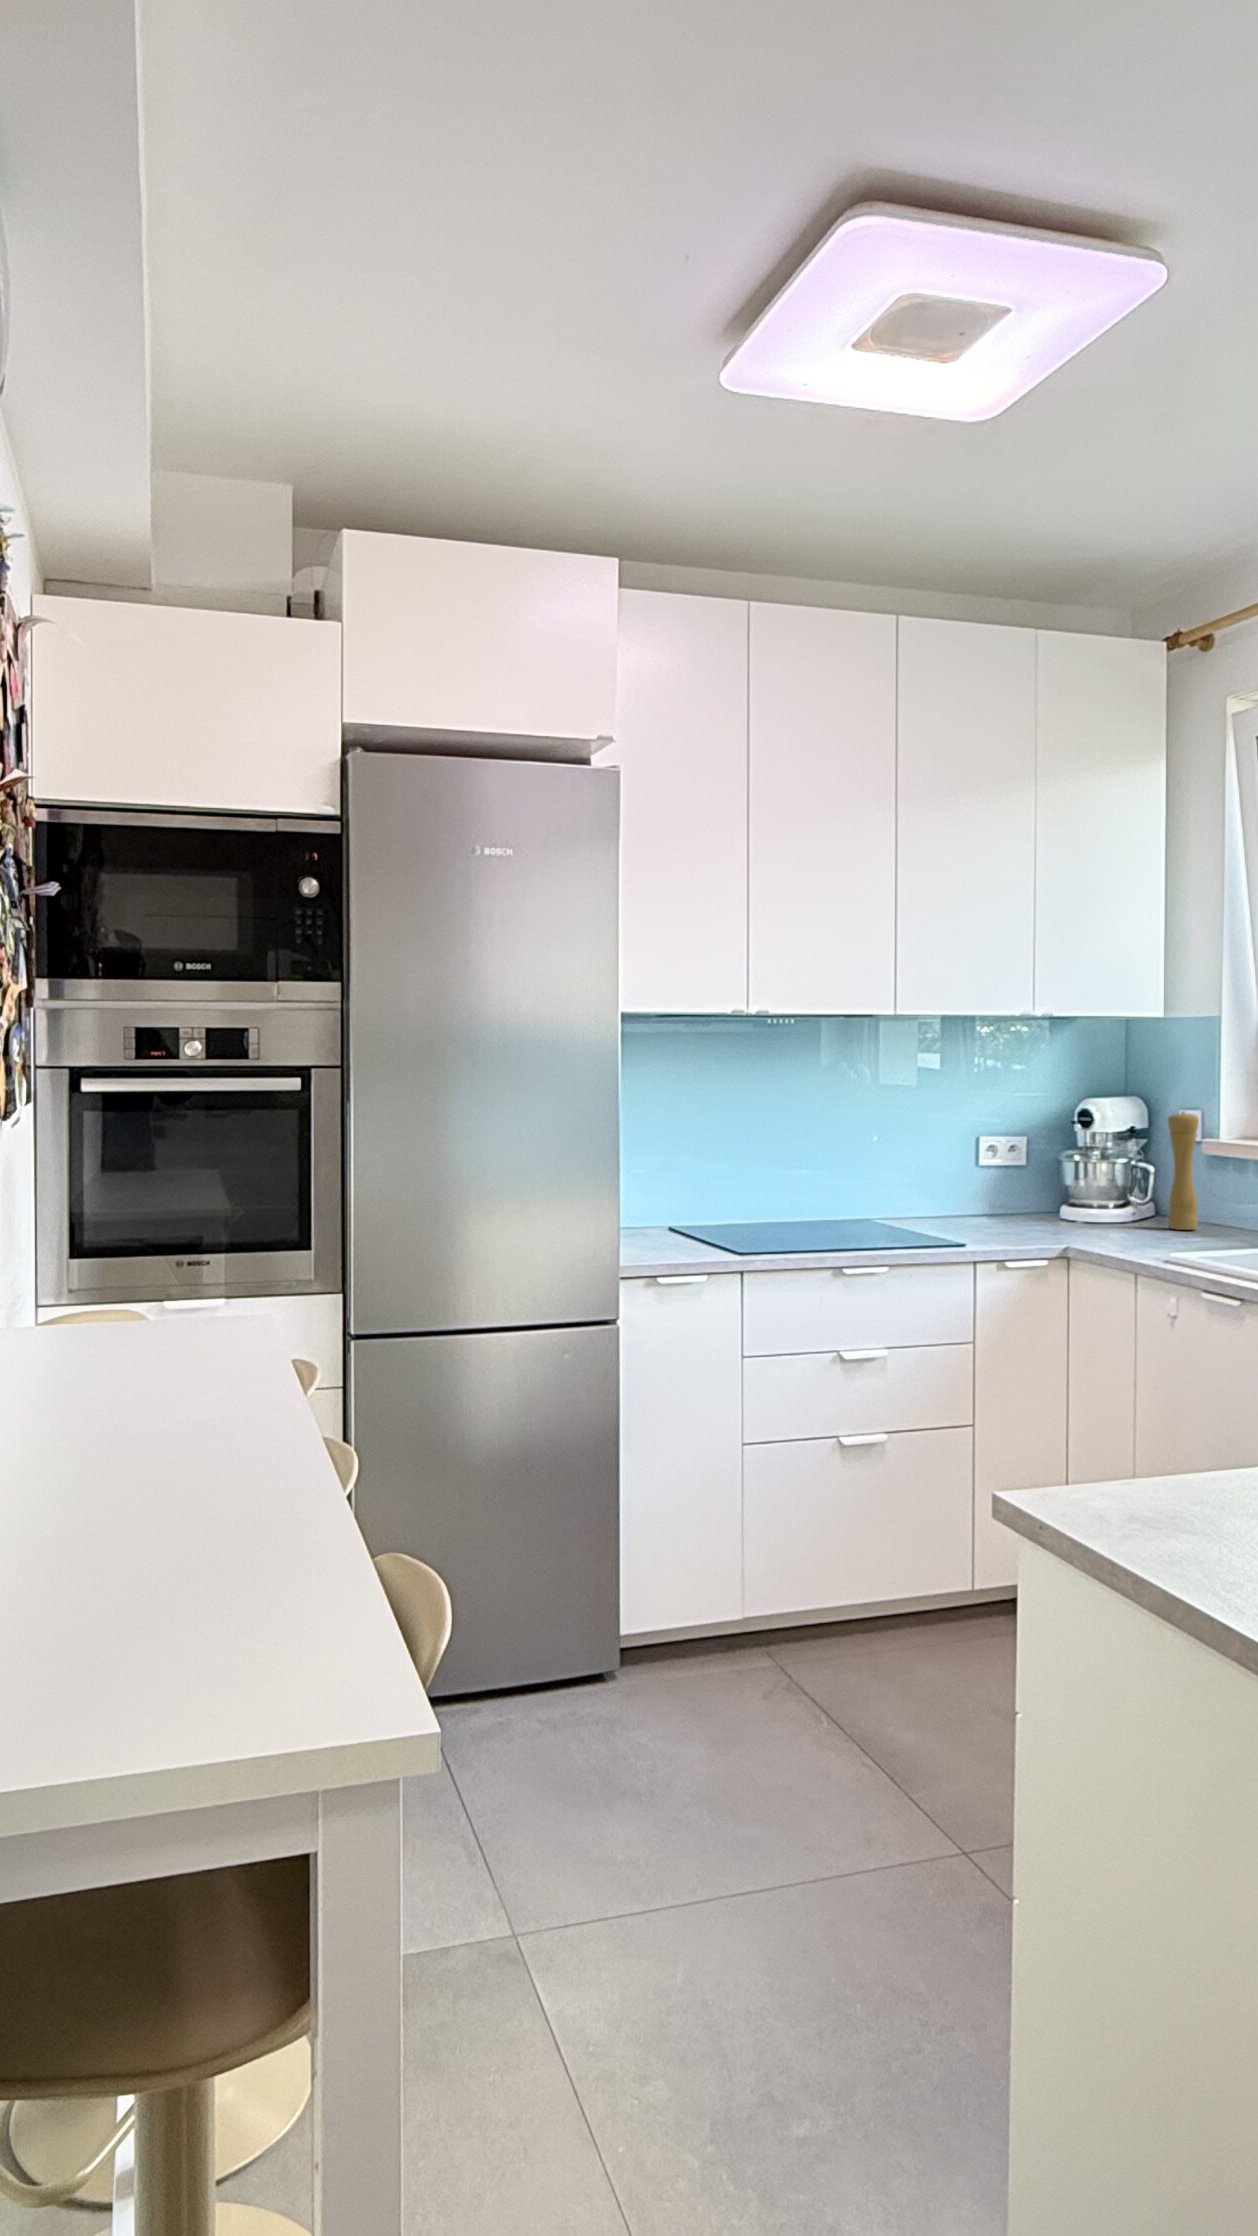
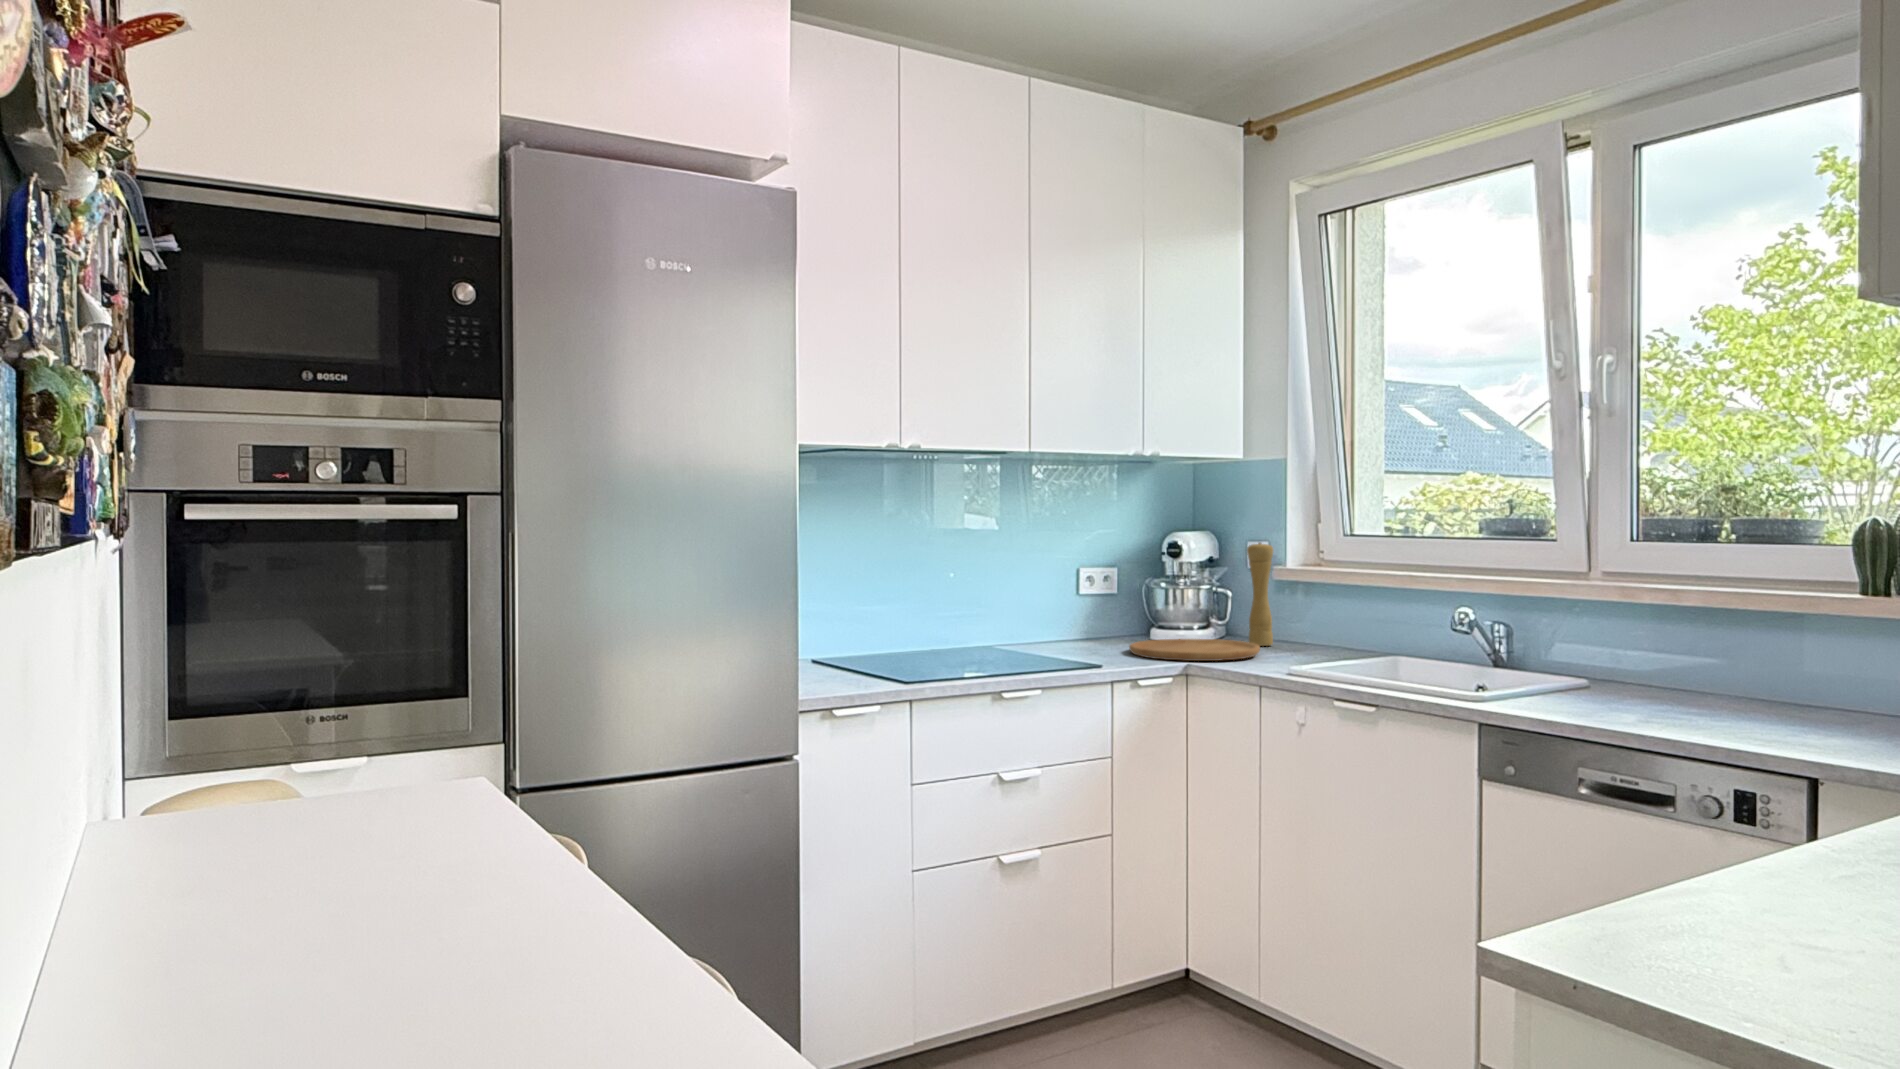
cutting board: none [1015,1219,1164,1244] -> present [1129,639,1260,661]

